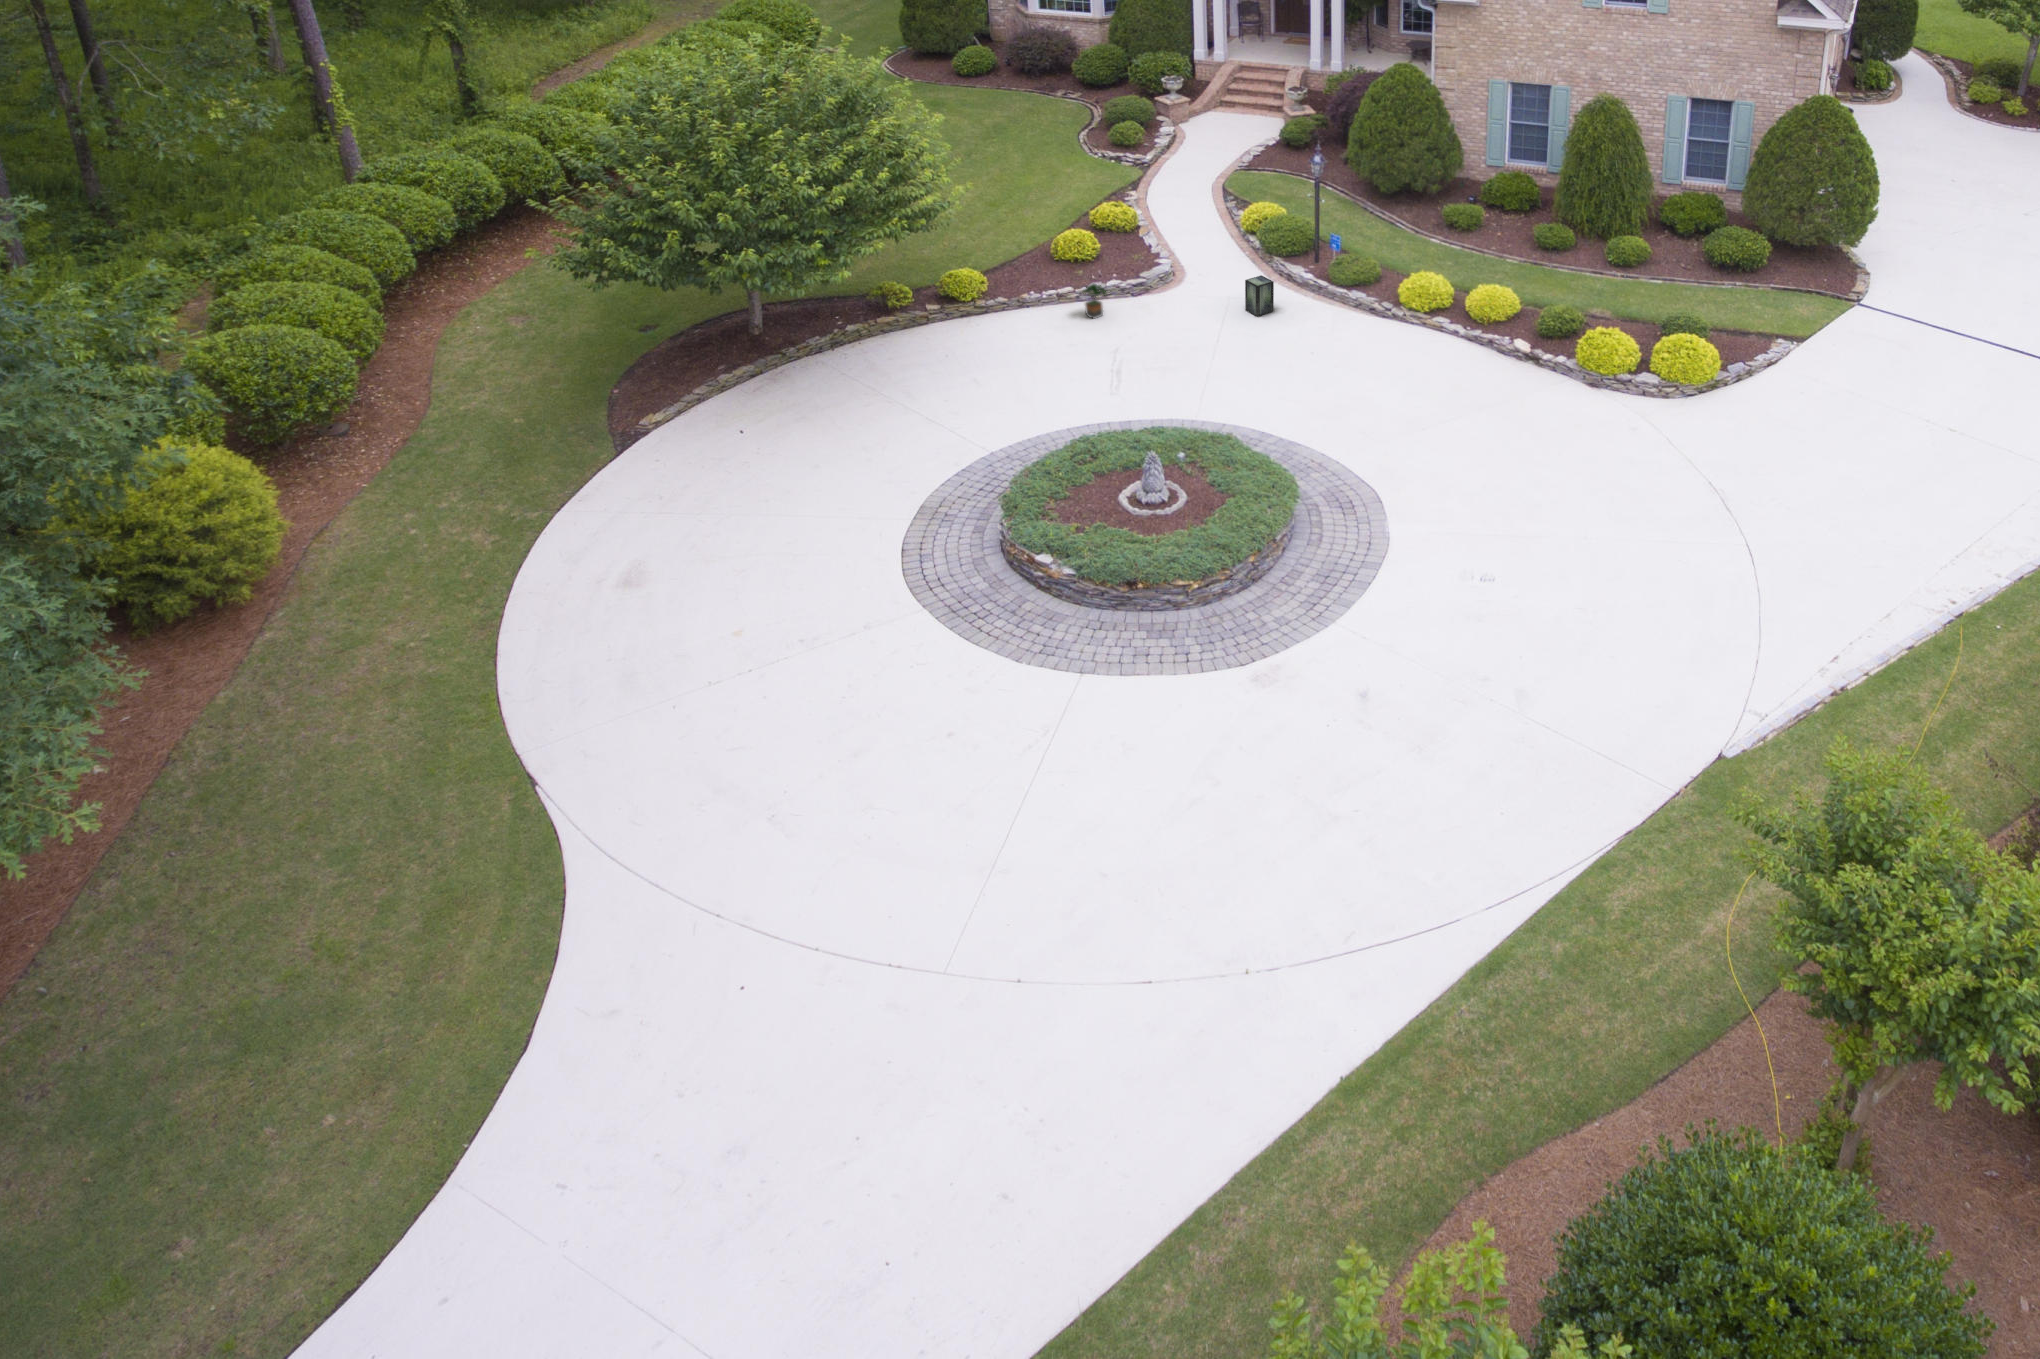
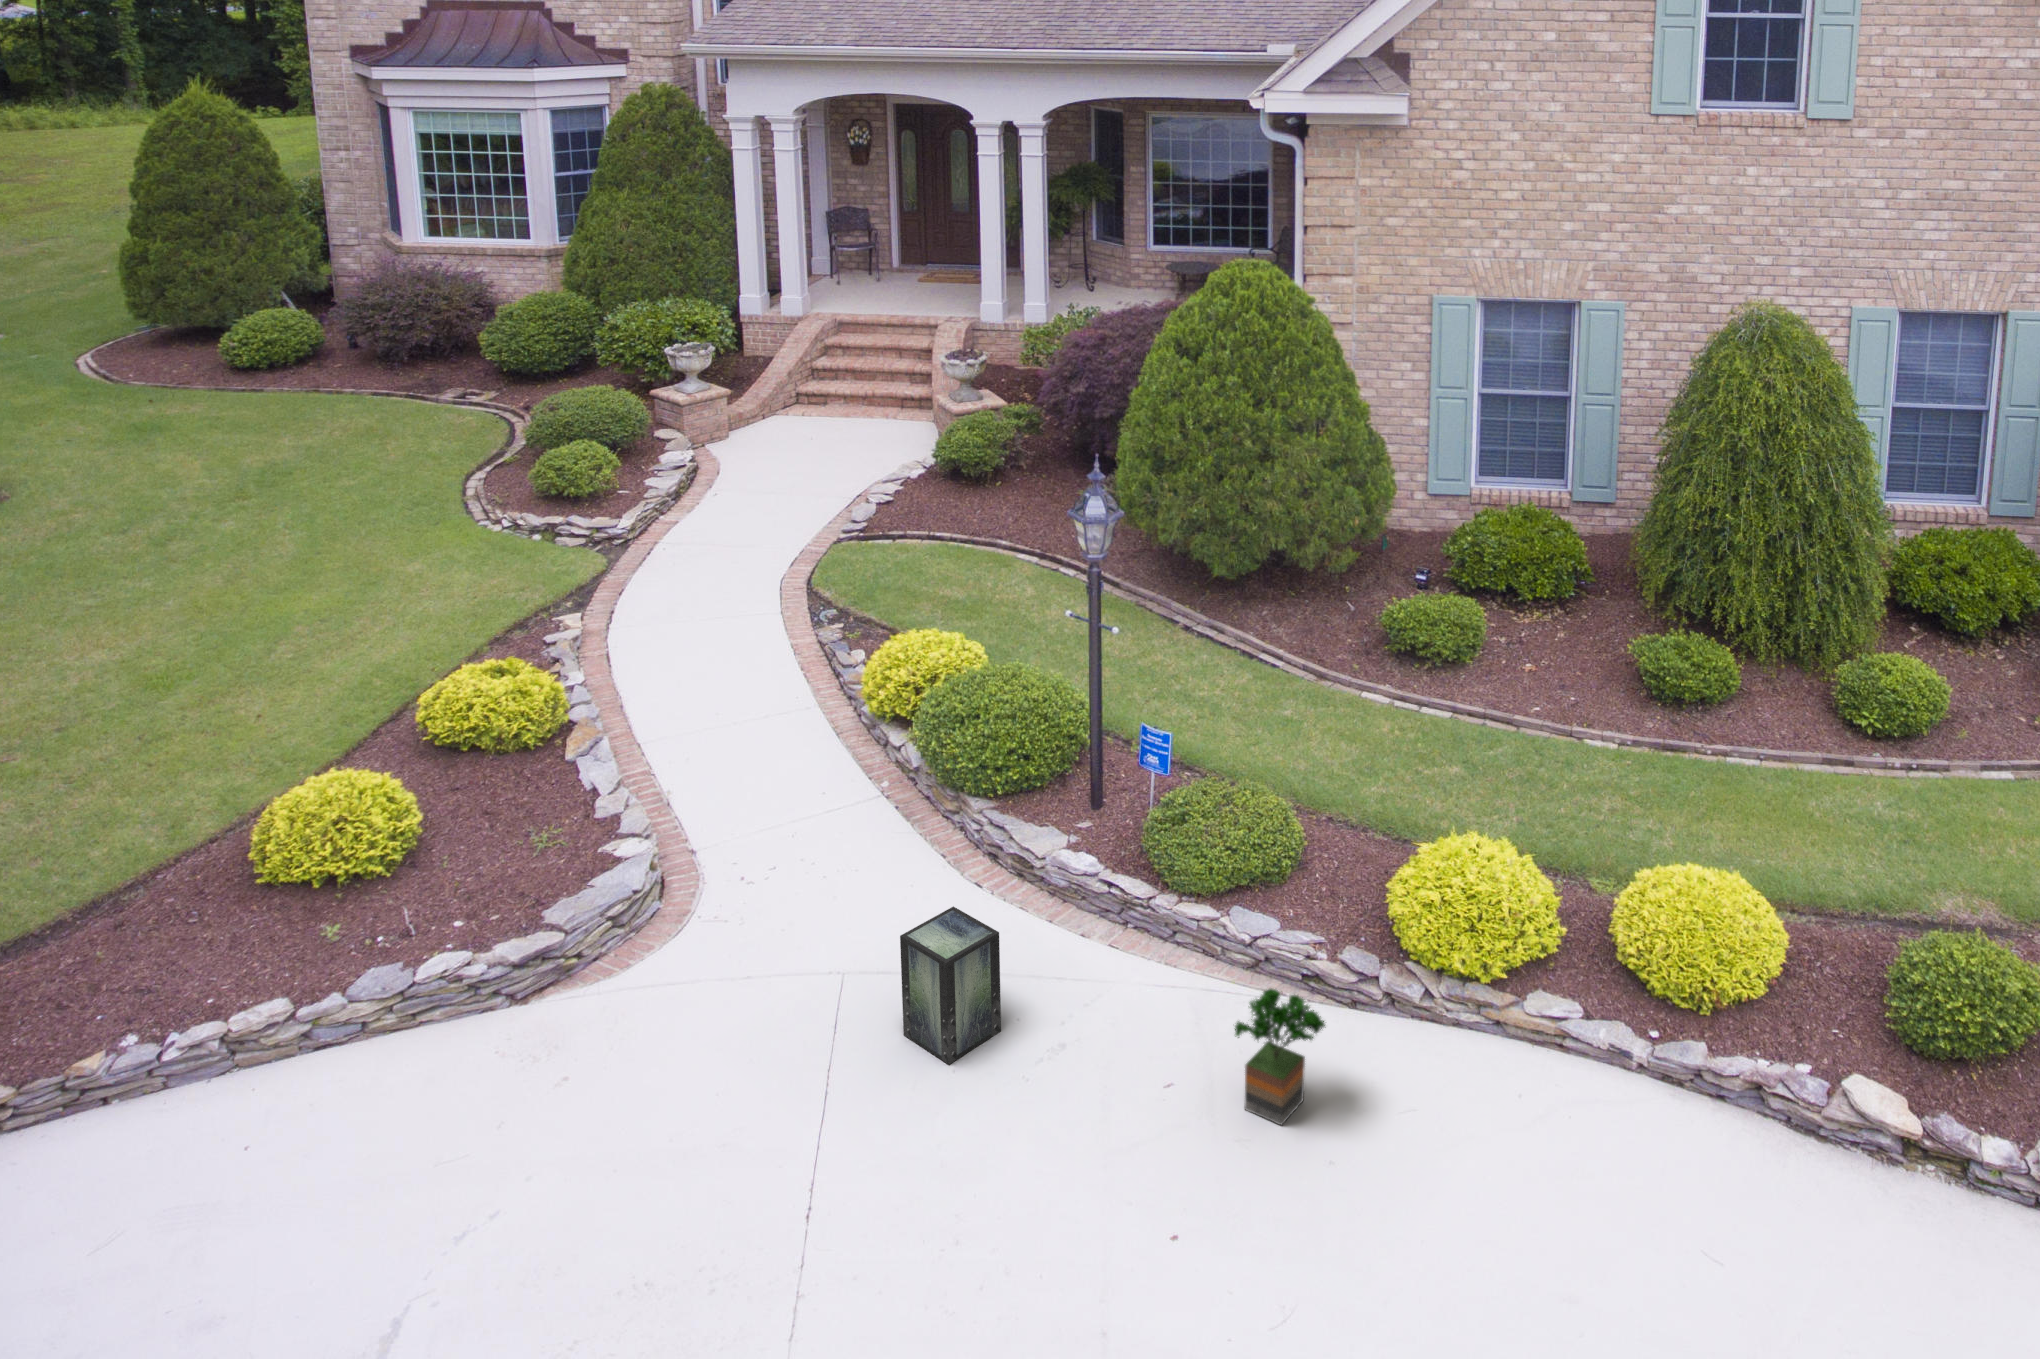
potted tree: present [1082,283,1107,319] -> present [1235,988,1325,1125]

